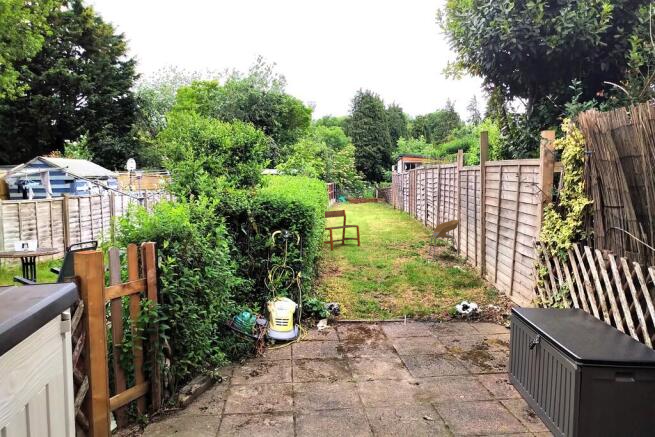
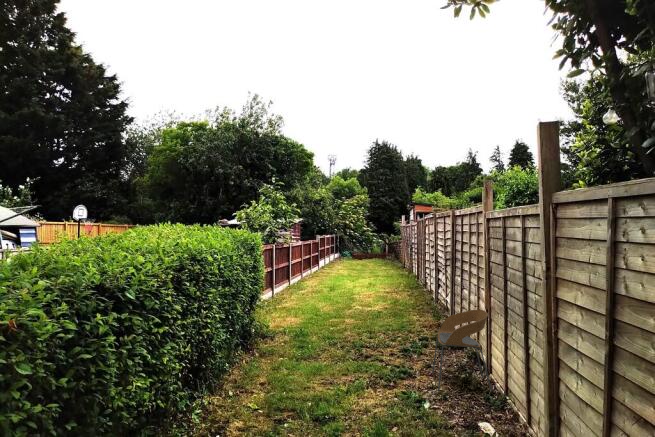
bench: present [324,210,360,250] -> none [250,279,322,351]

